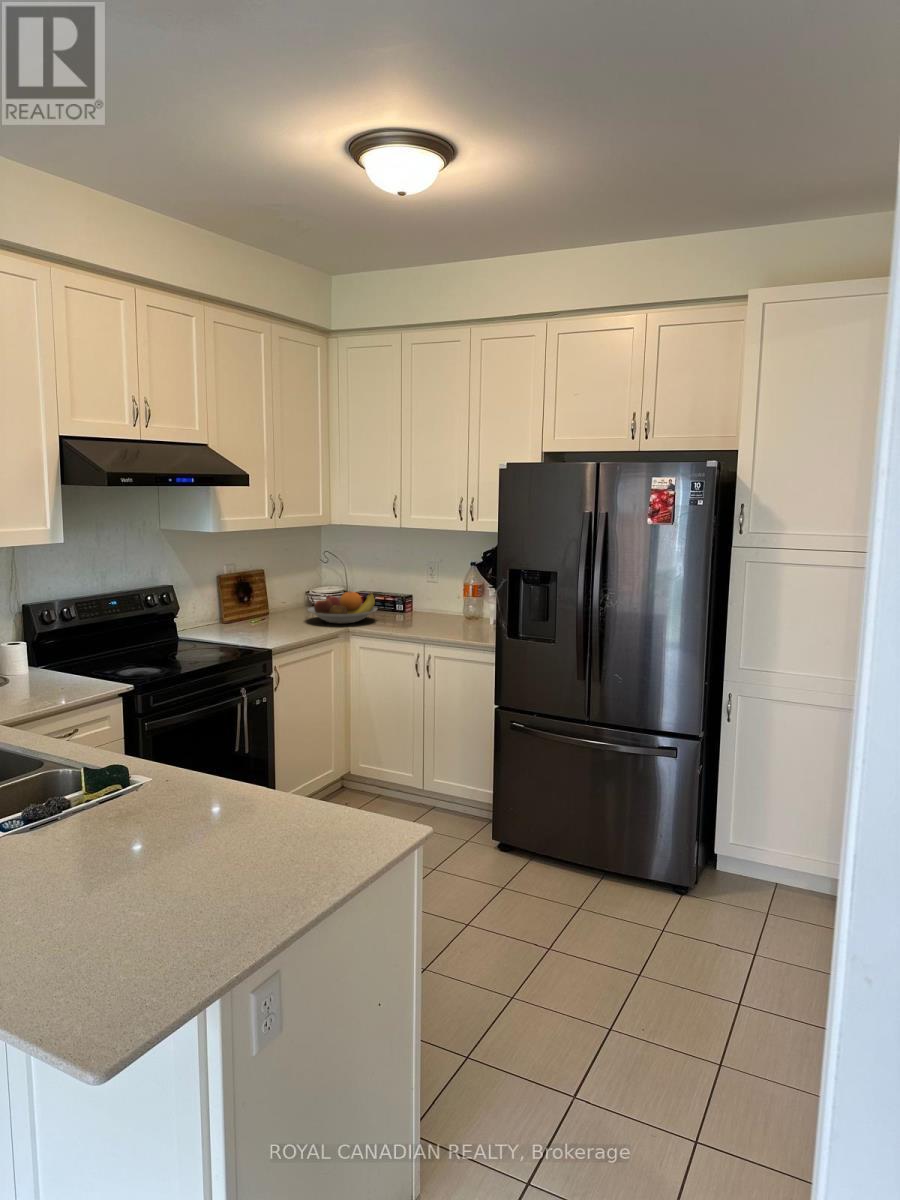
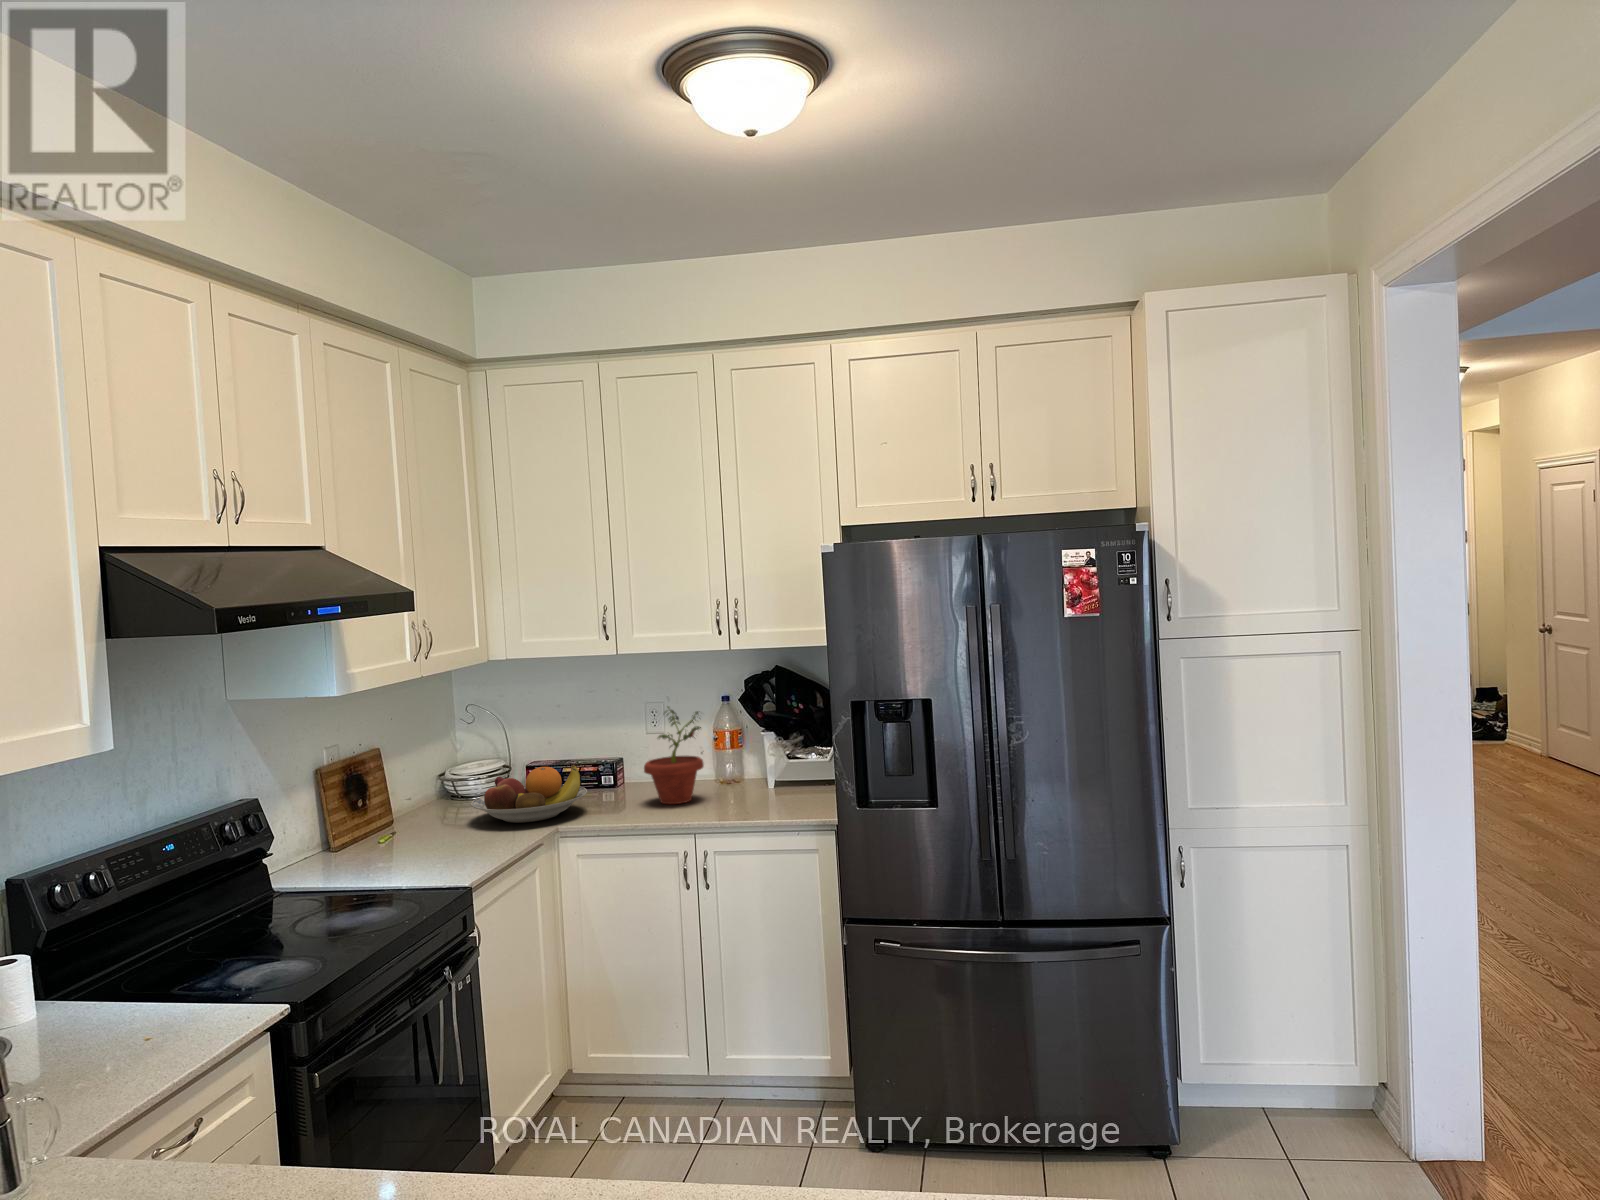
potted plant: none [413,563,454,625] -> present [644,707,704,804]

